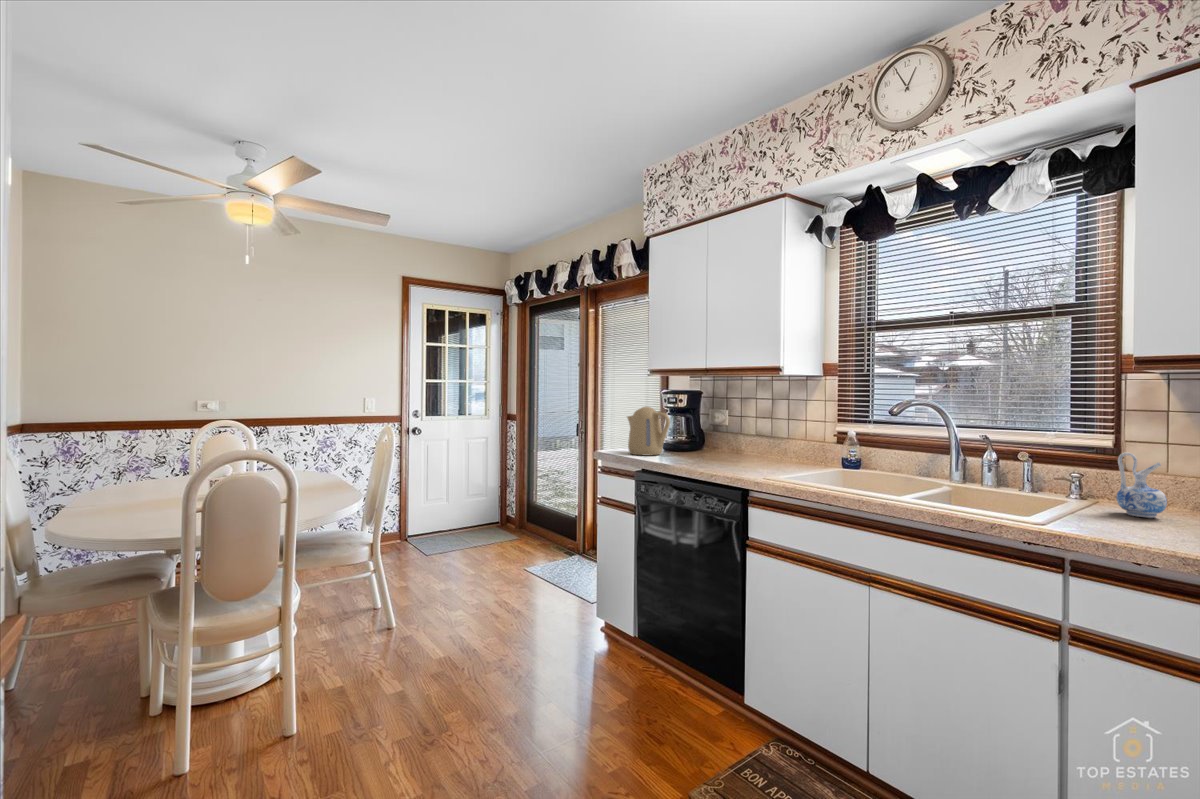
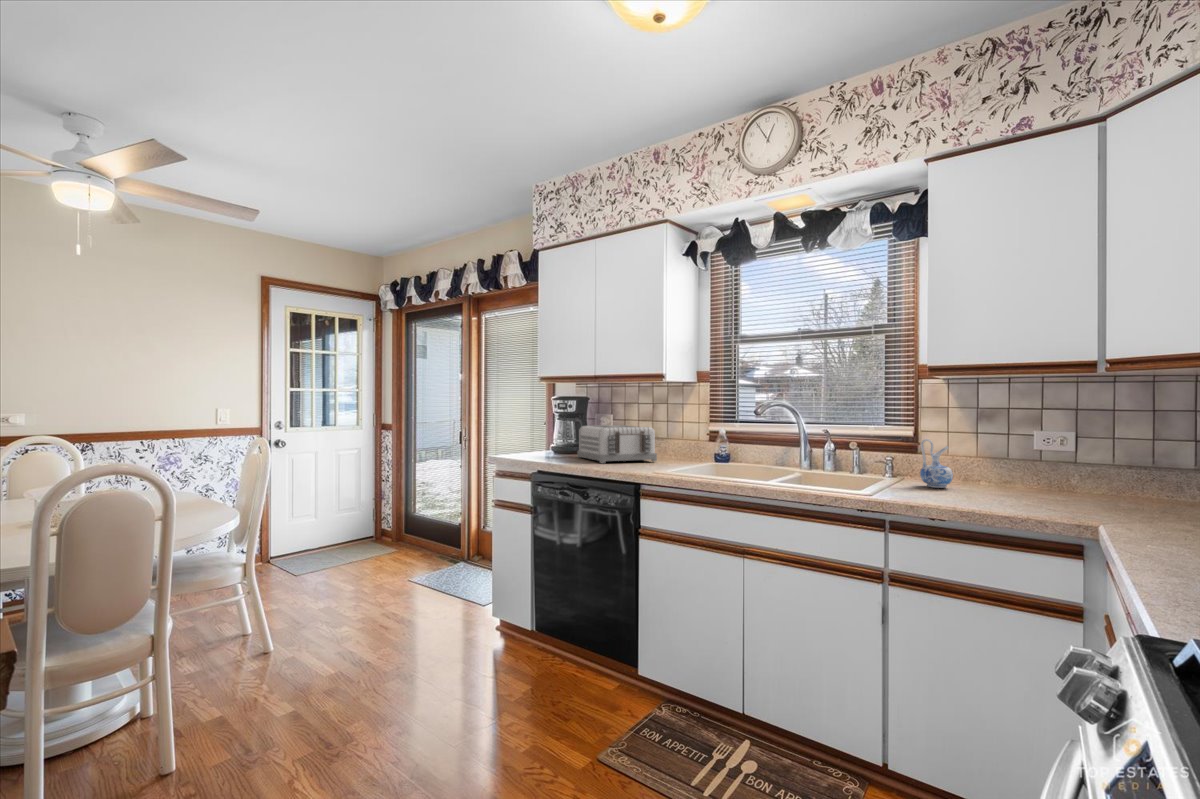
kettle: present [627,407,670,455] -> none [520,411,562,457]
toaster: none [686,423,773,466] -> present [577,425,657,463]

